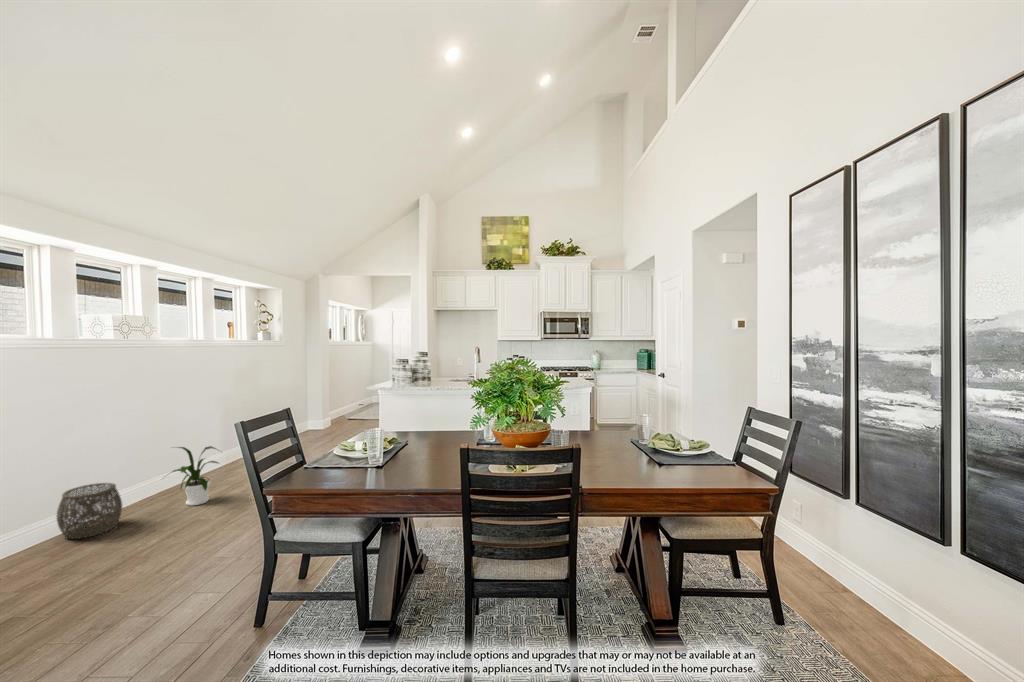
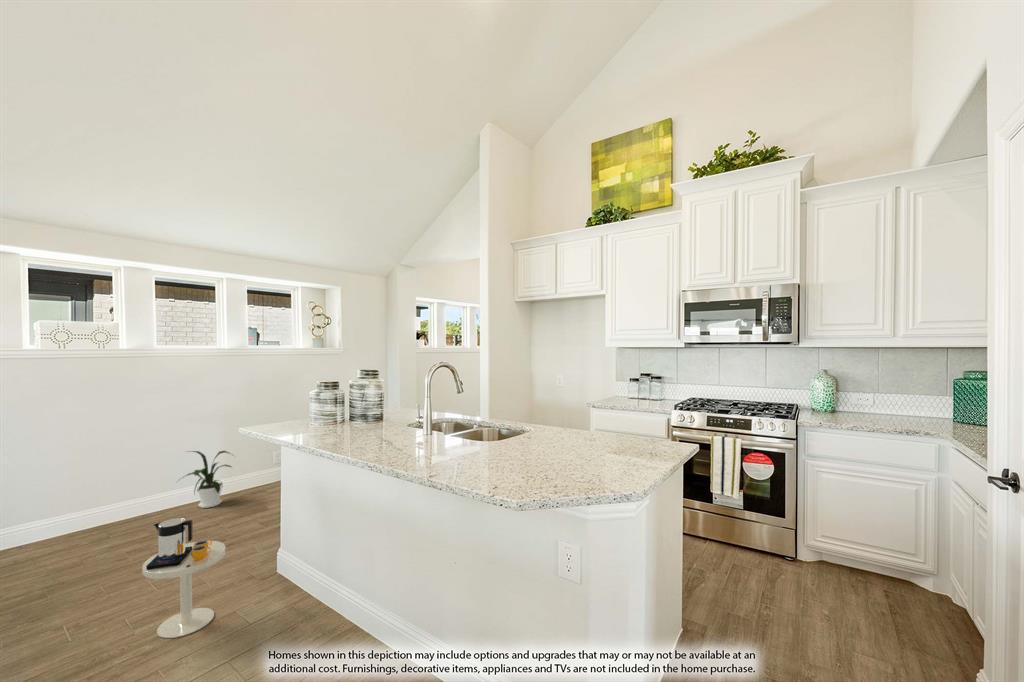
woven basket: present [56,483,122,539] -> none [72,485,137,540]
side table: none [137,519,220,639] -> present [142,518,226,638]

